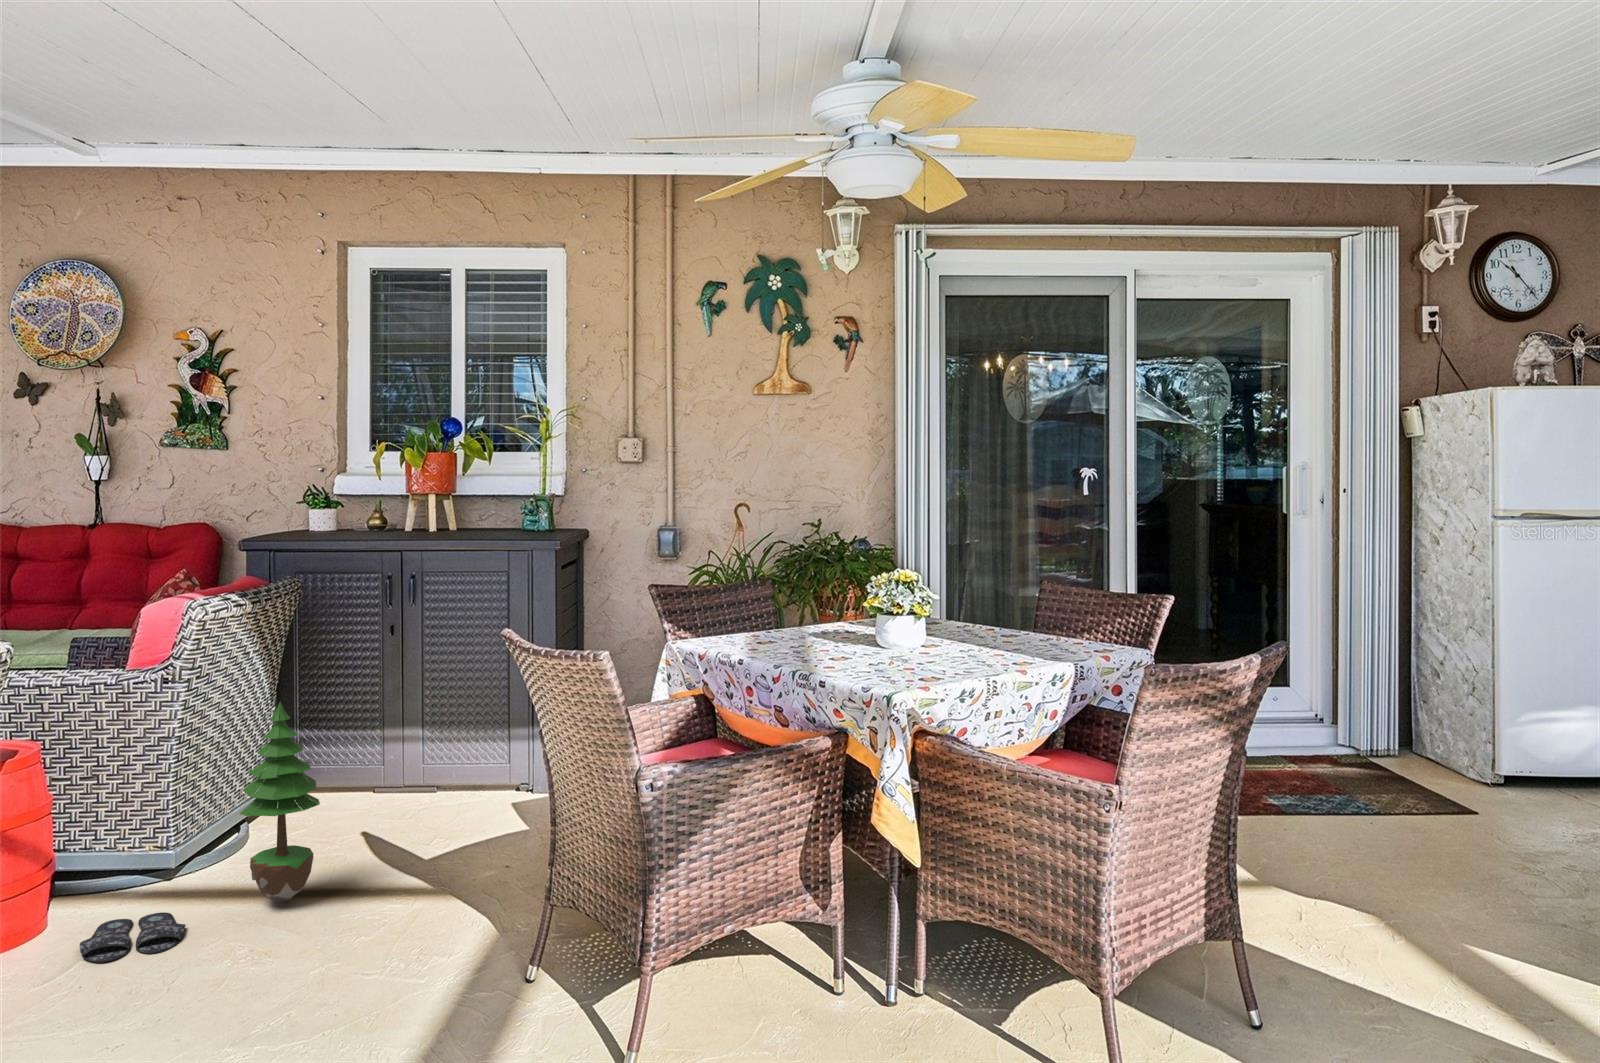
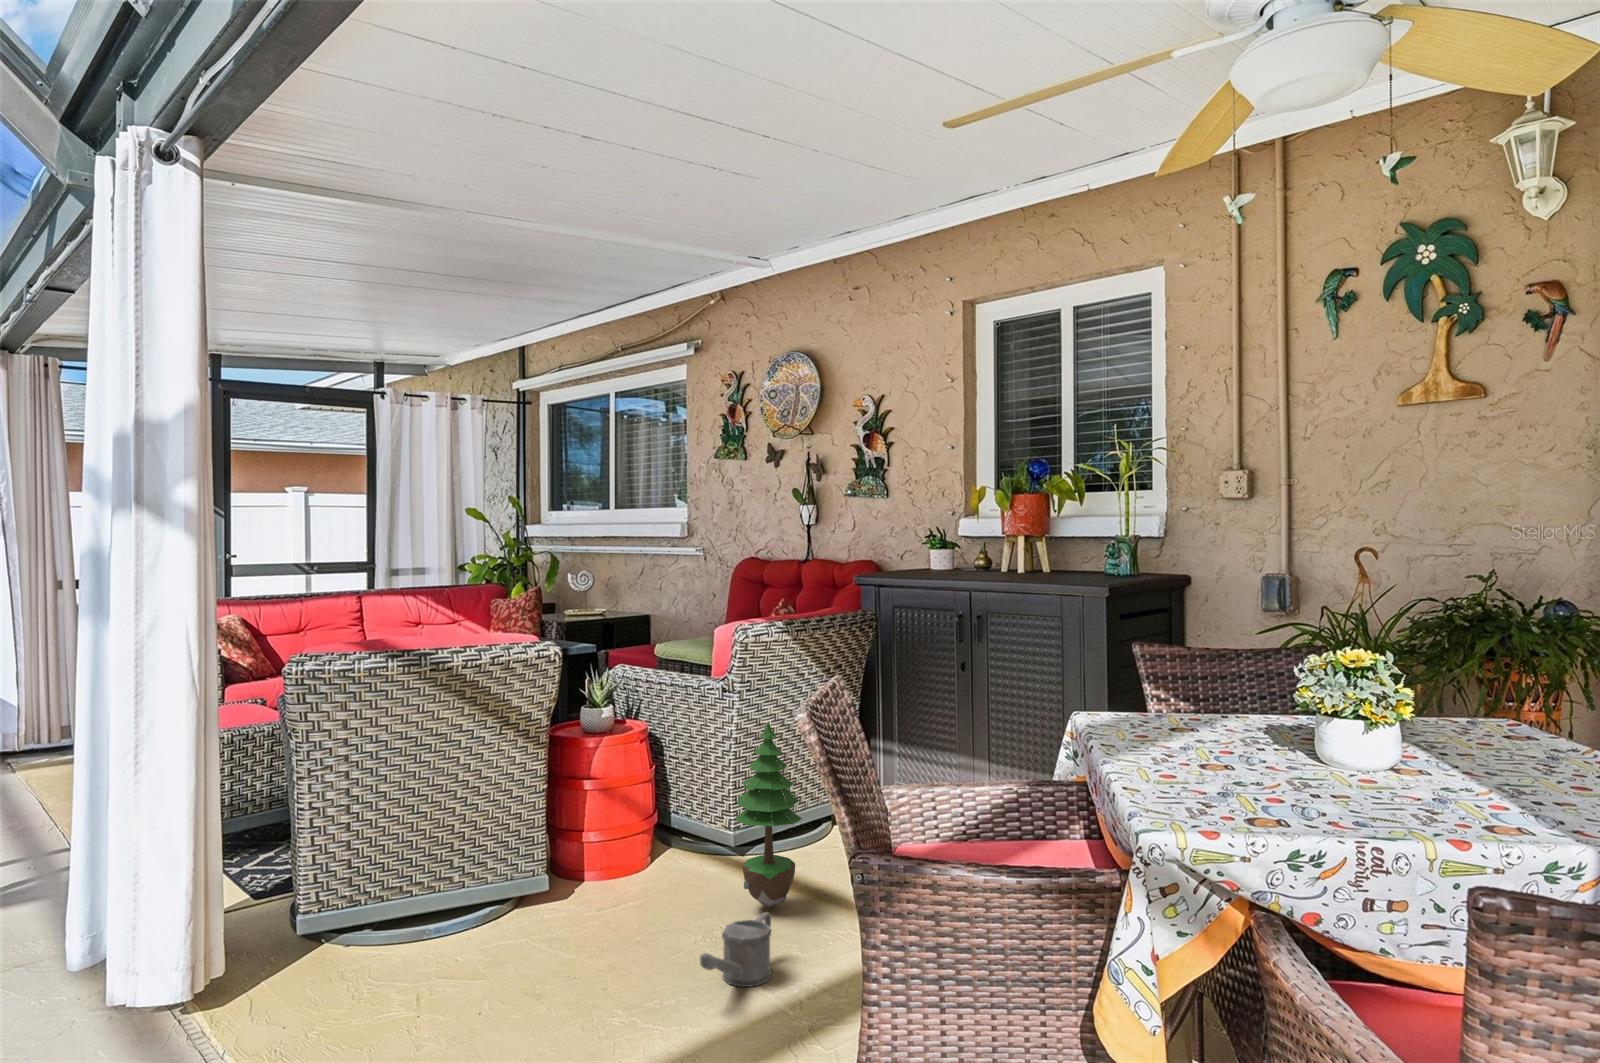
watering can: none [312,892,368,970] -> present [700,912,772,987]
slippers: present [80,912,186,963] -> none [612,884,696,922]

